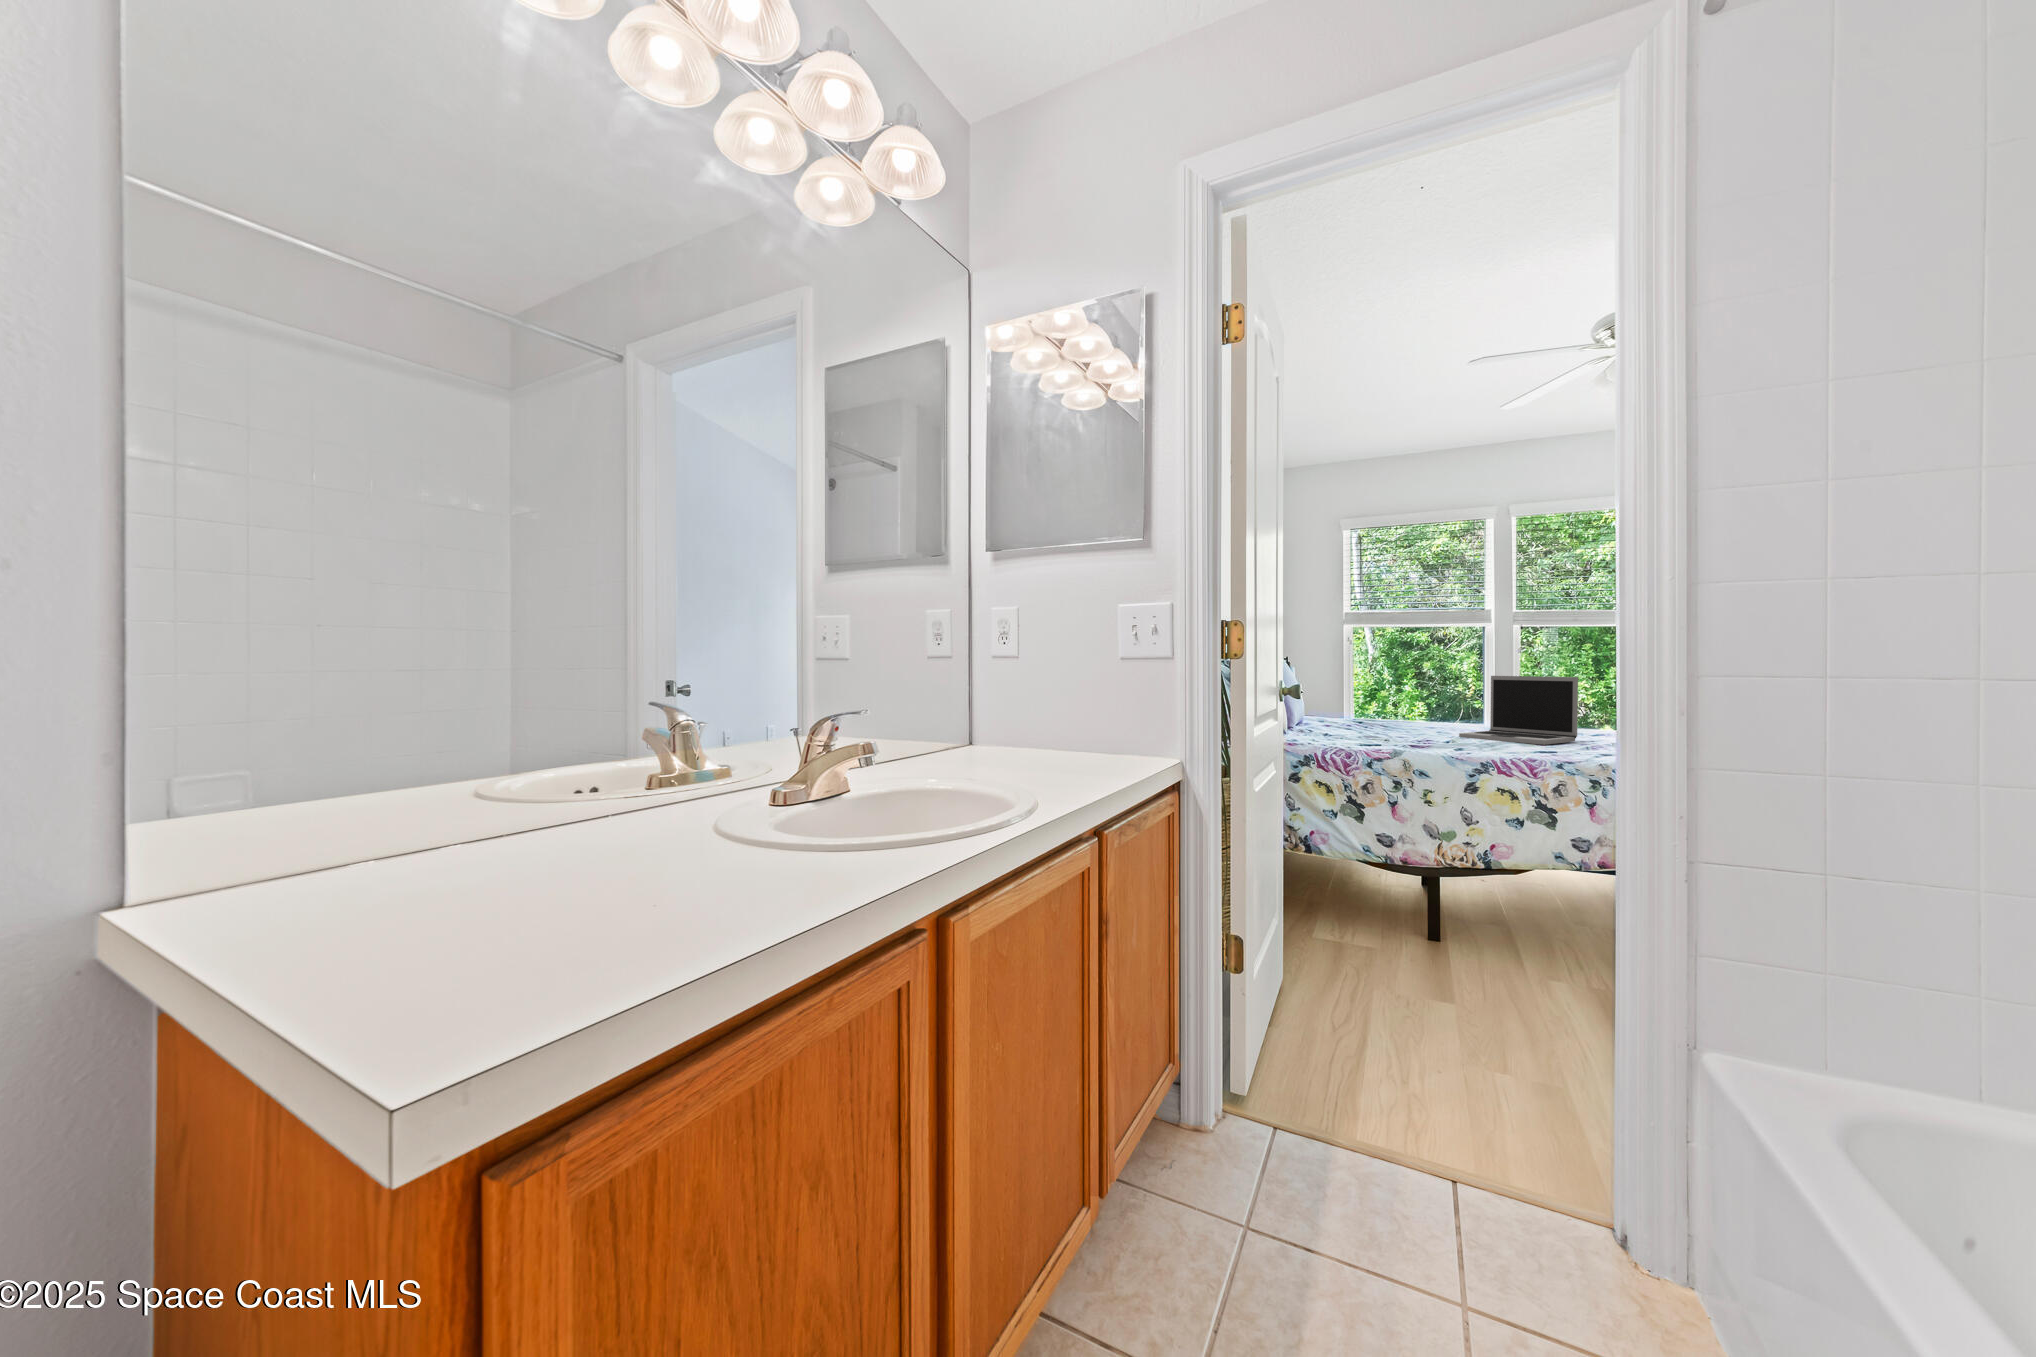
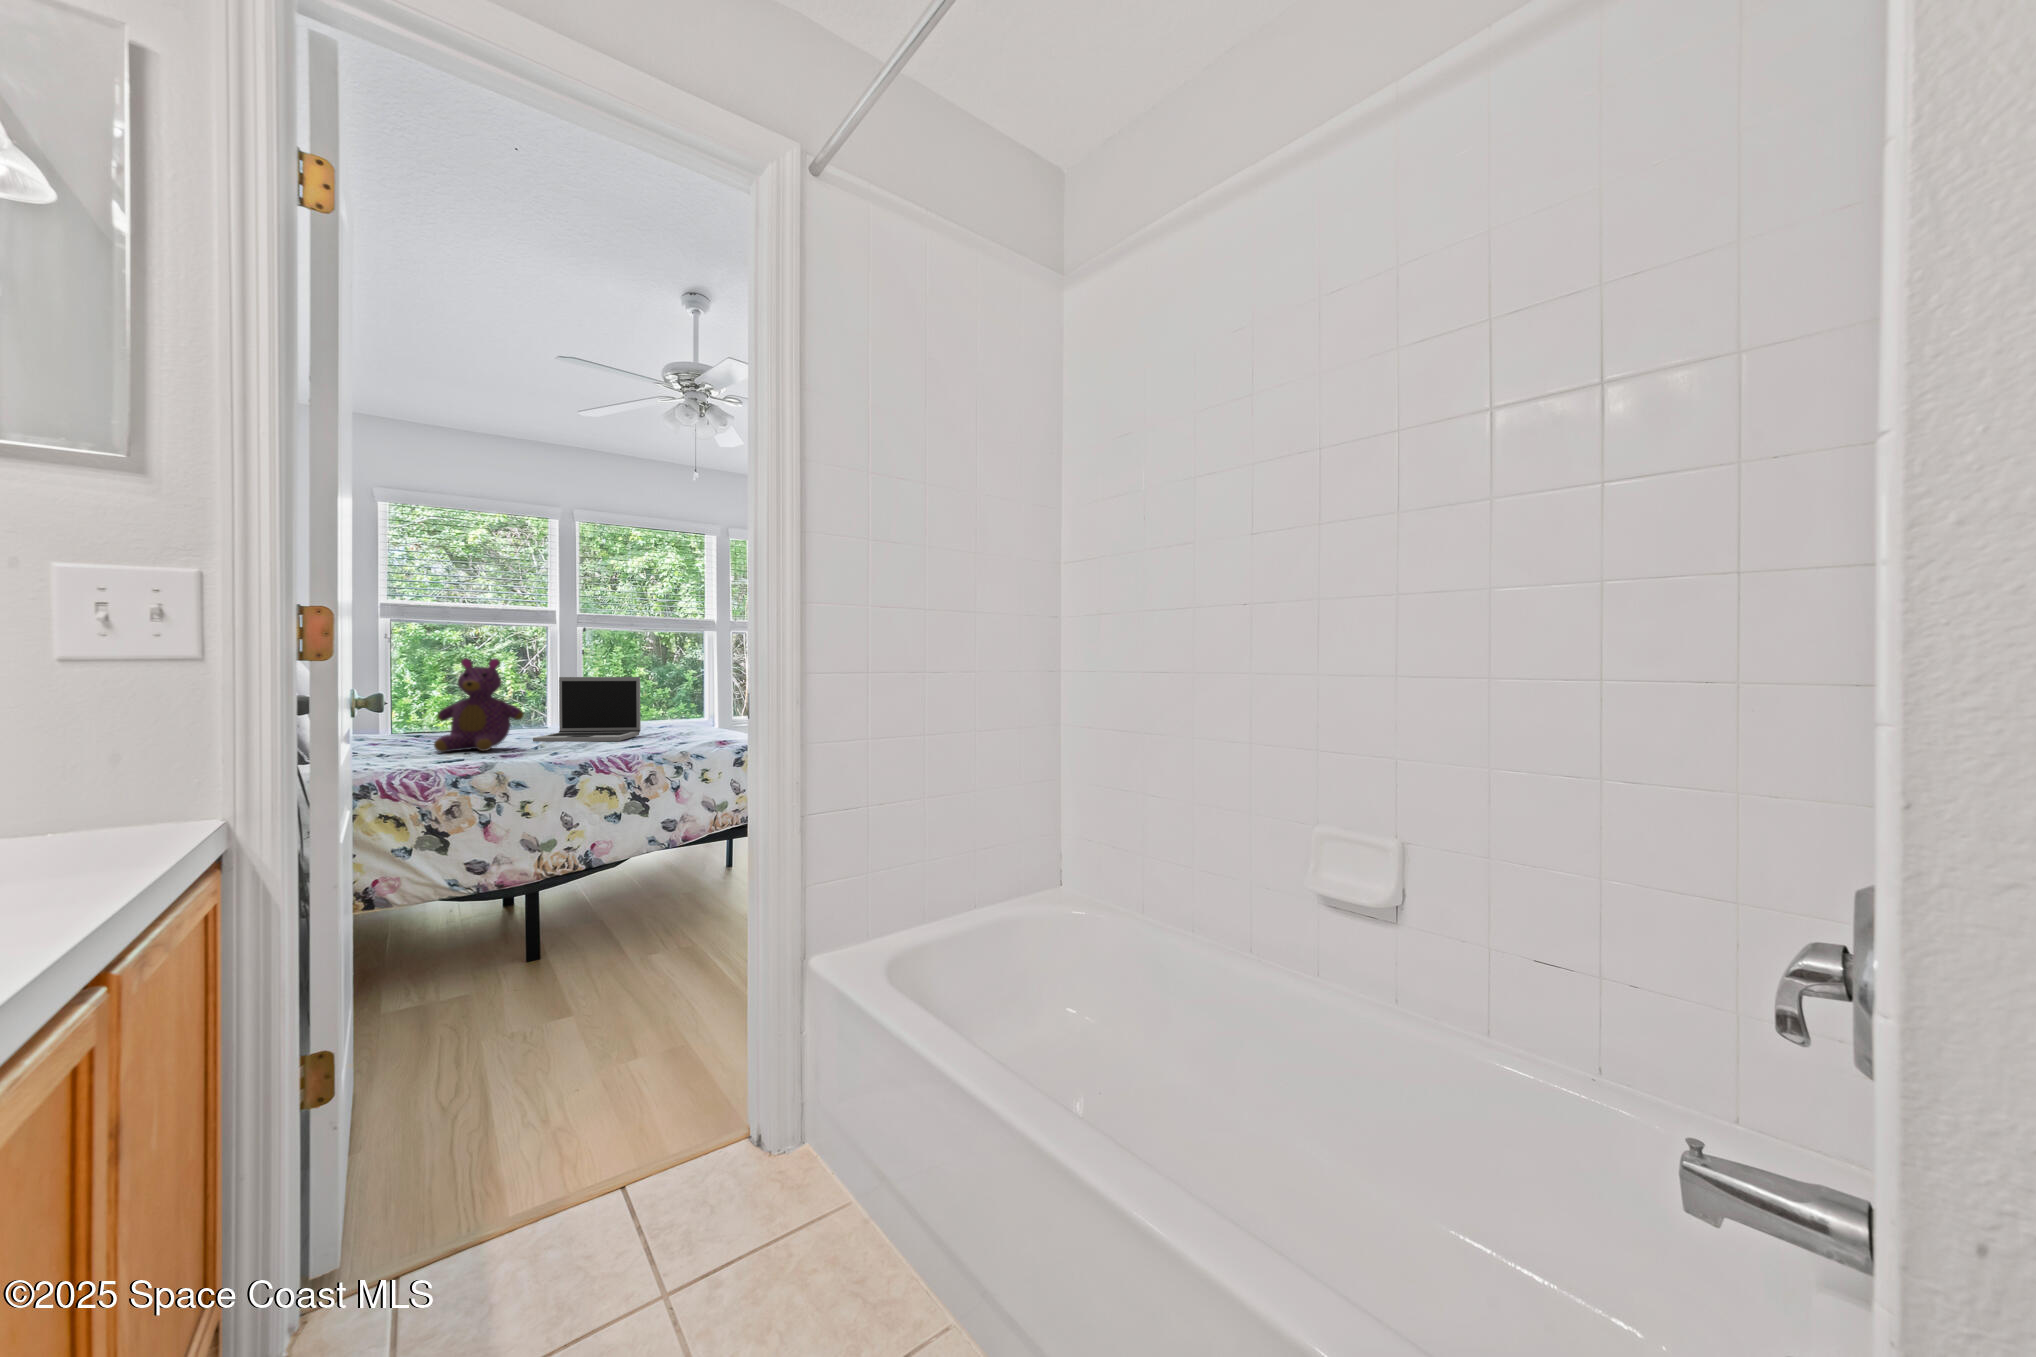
teddy bear: none [1368,657,1443,741] -> present [434,658,524,752]

